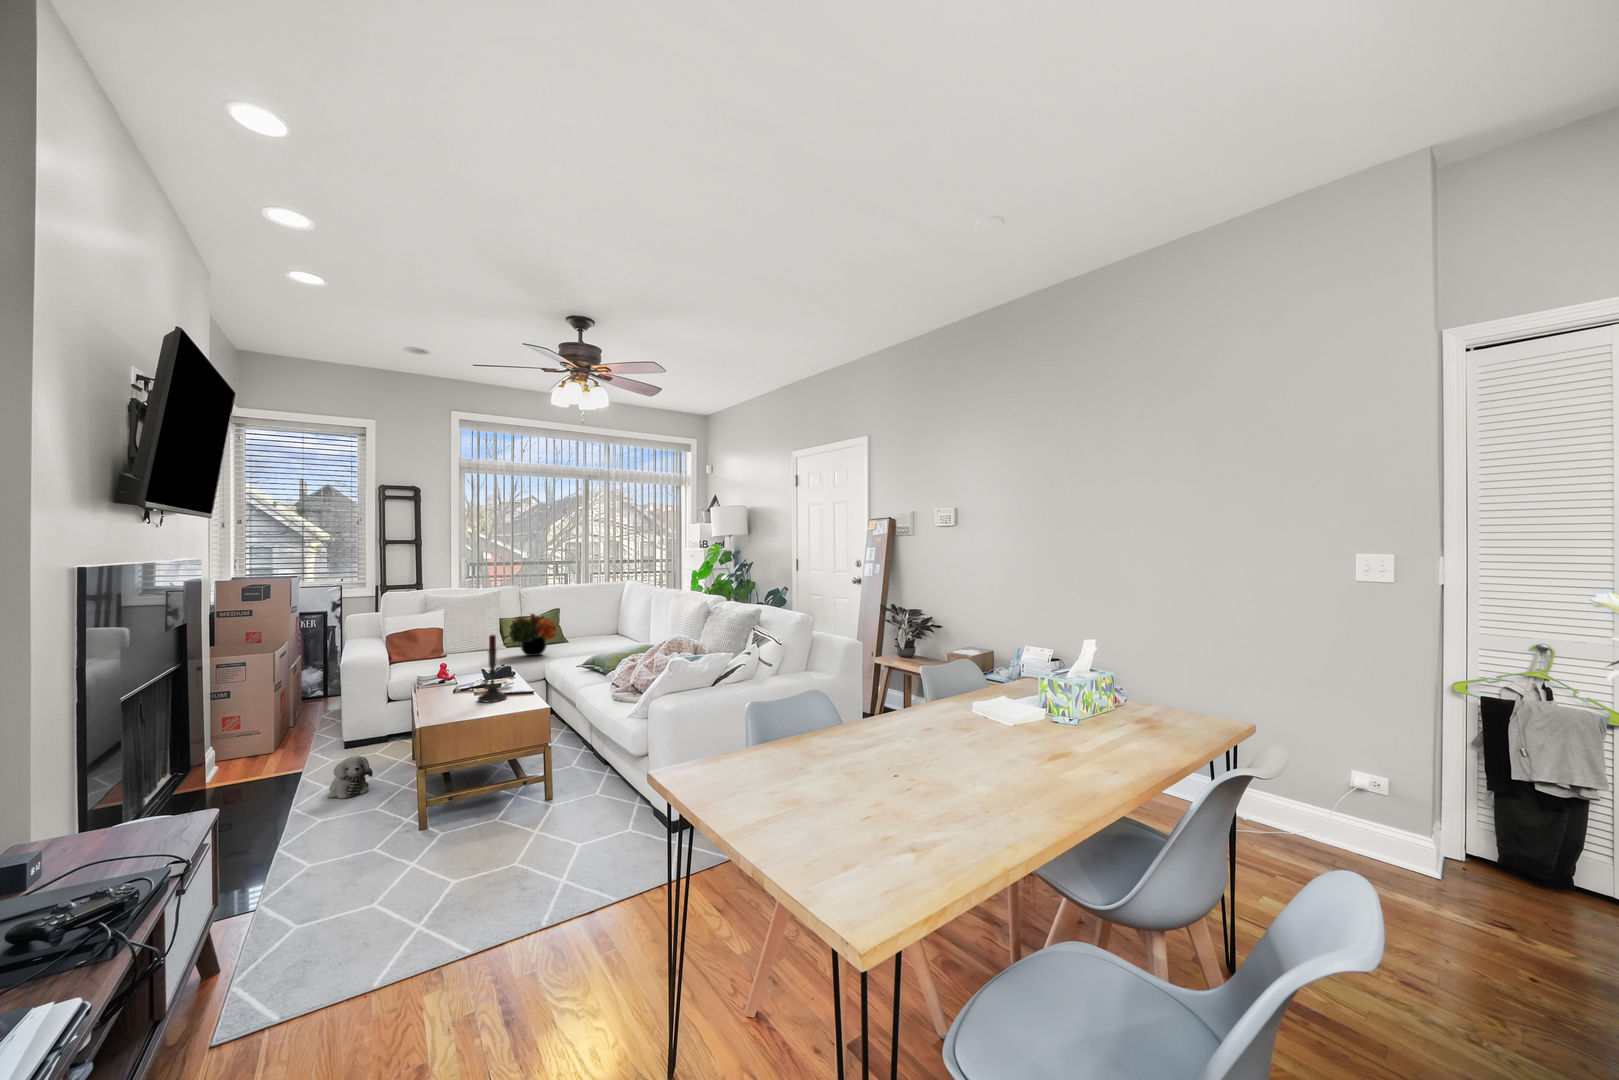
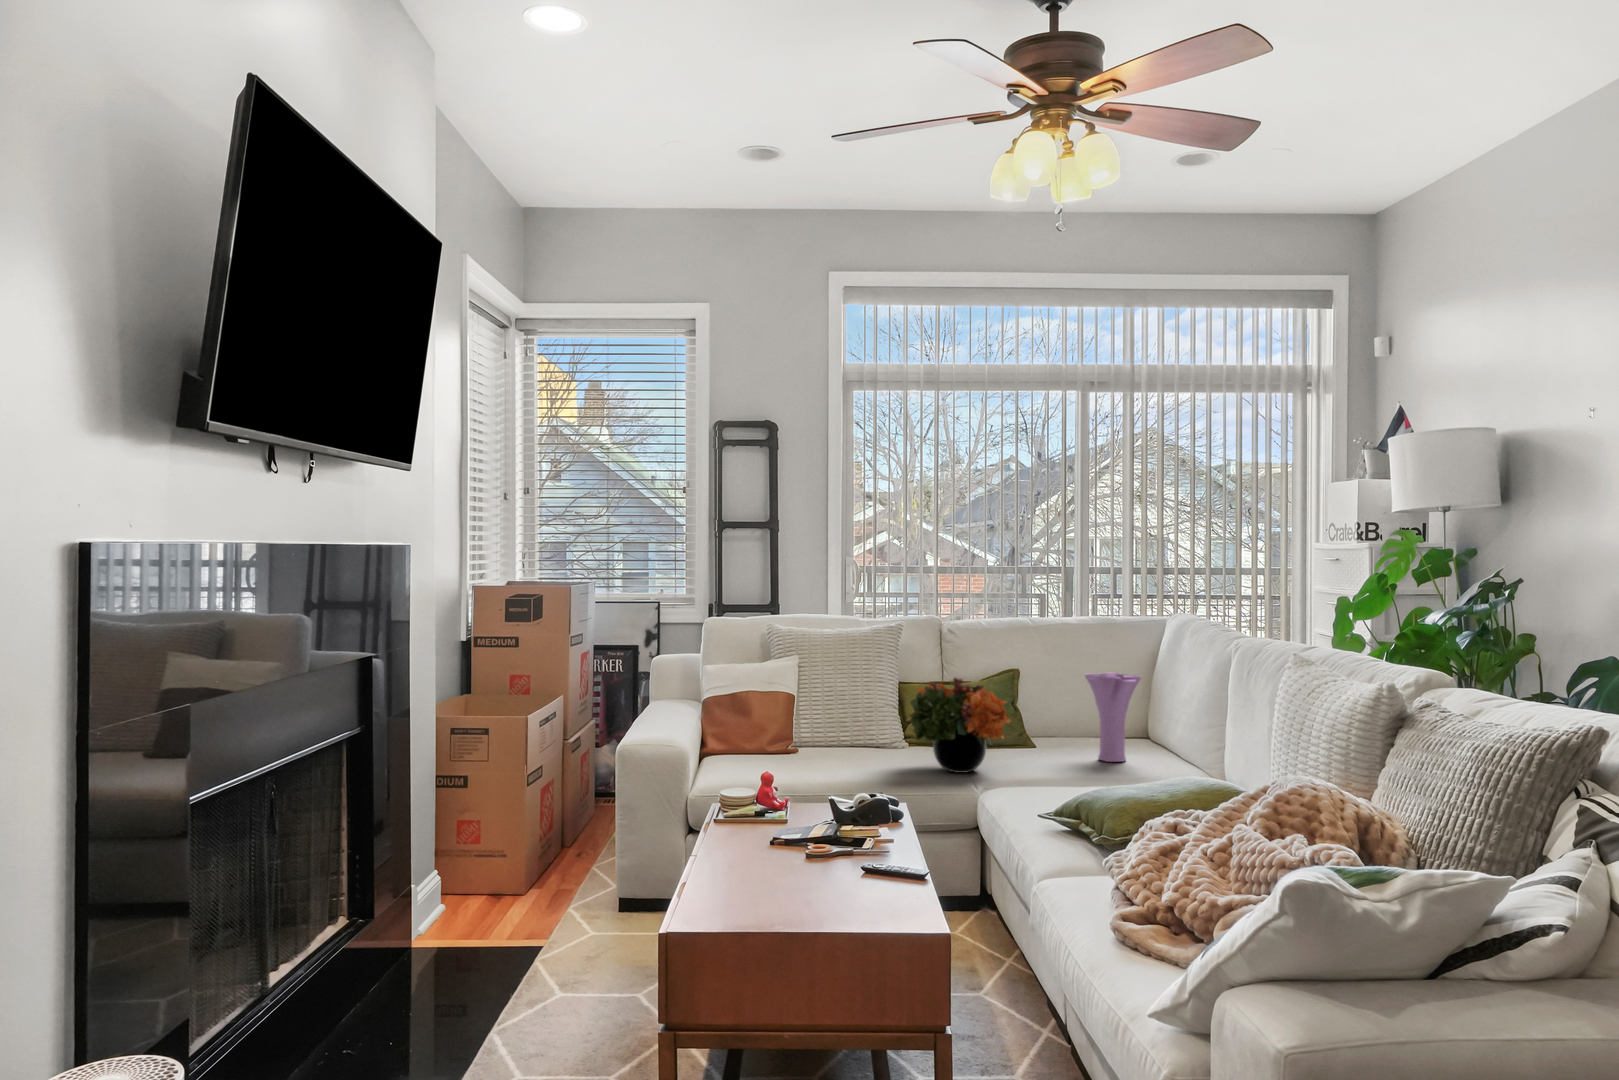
vase: none [590,607,616,645] -> present [1085,672,1141,762]
candle: present [478,635,507,702] -> none [804,727,865,893]
plush toy: present [328,756,373,798] -> none [545,954,621,1041]

